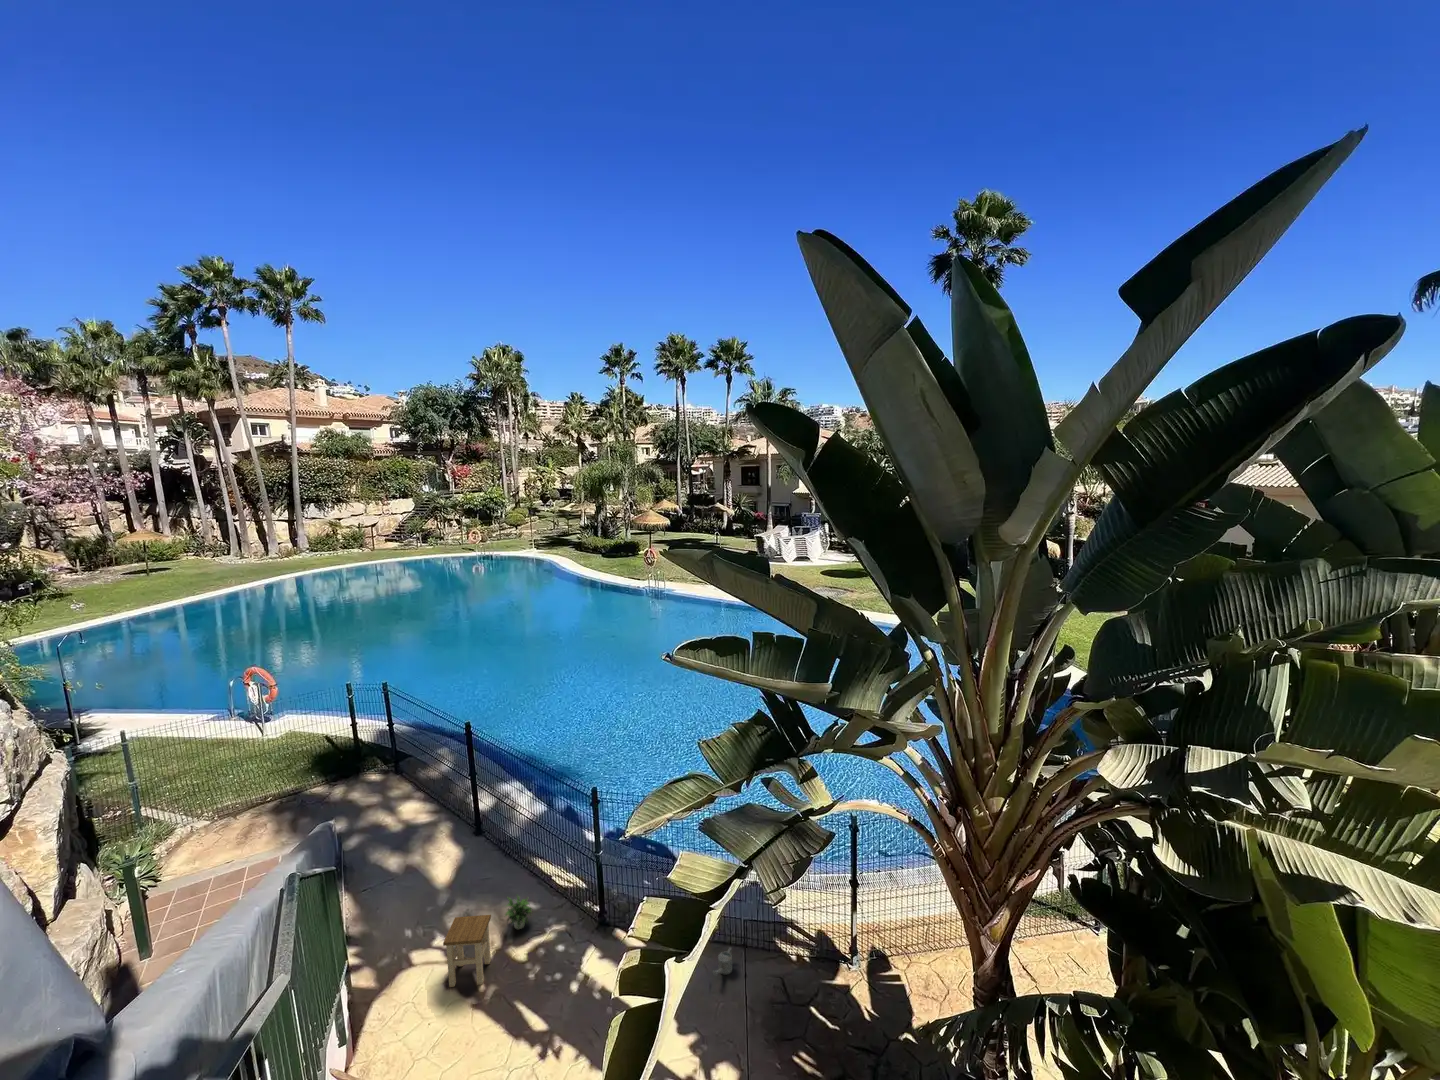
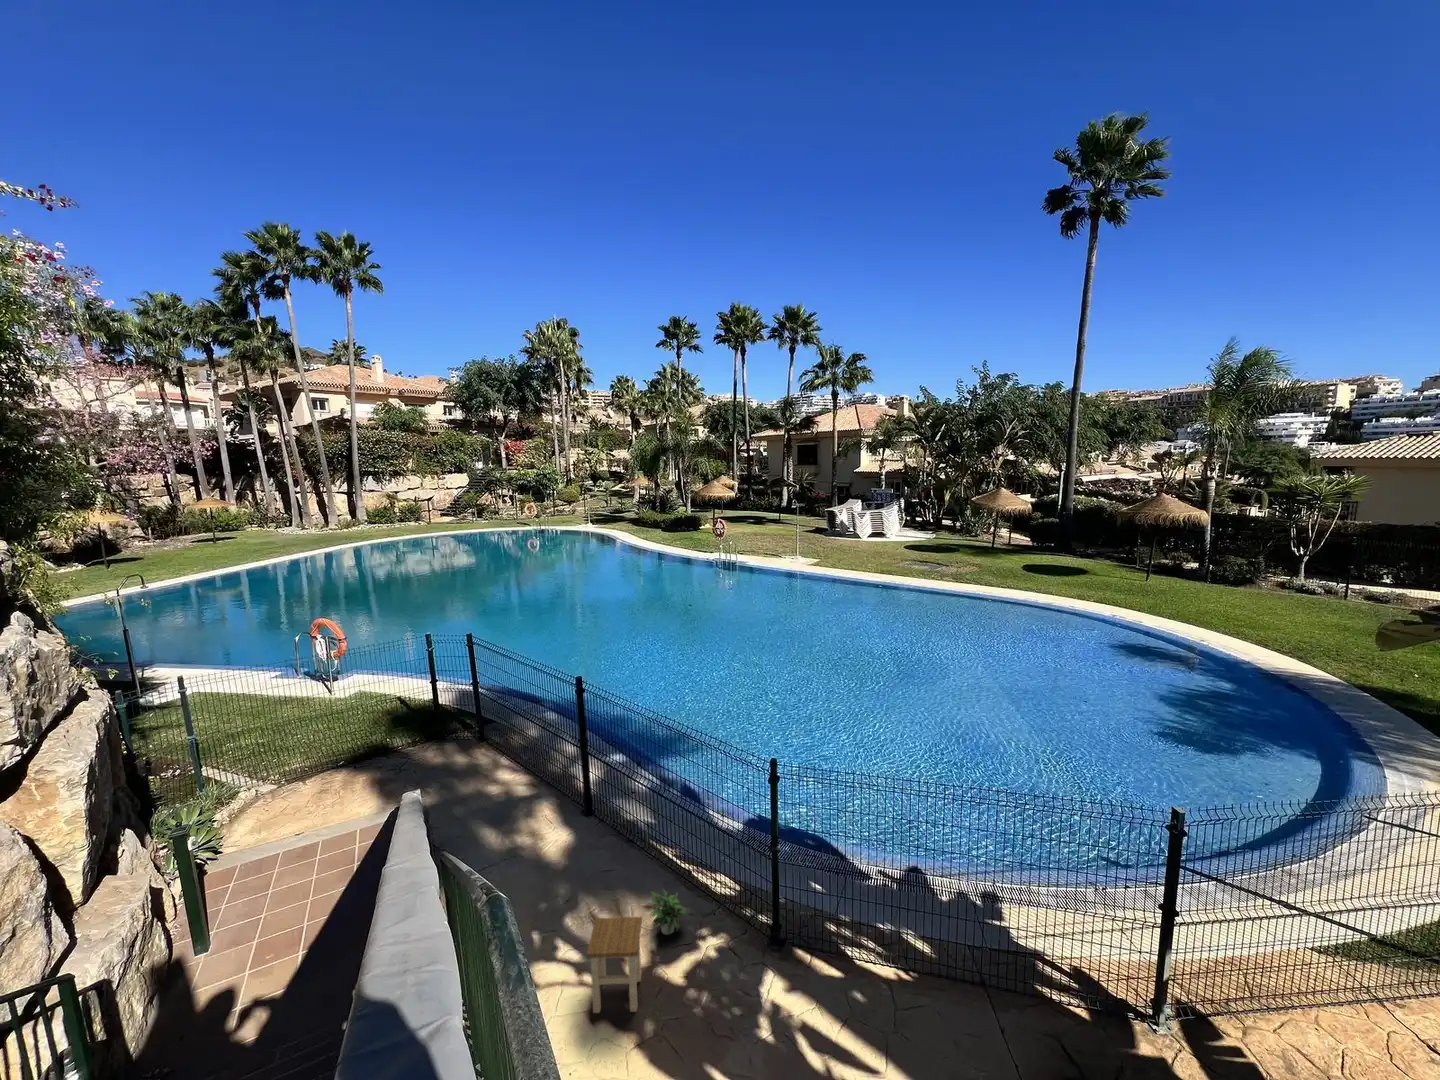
watering can: present [713,948,732,975] -> none [957,976,979,1018]

